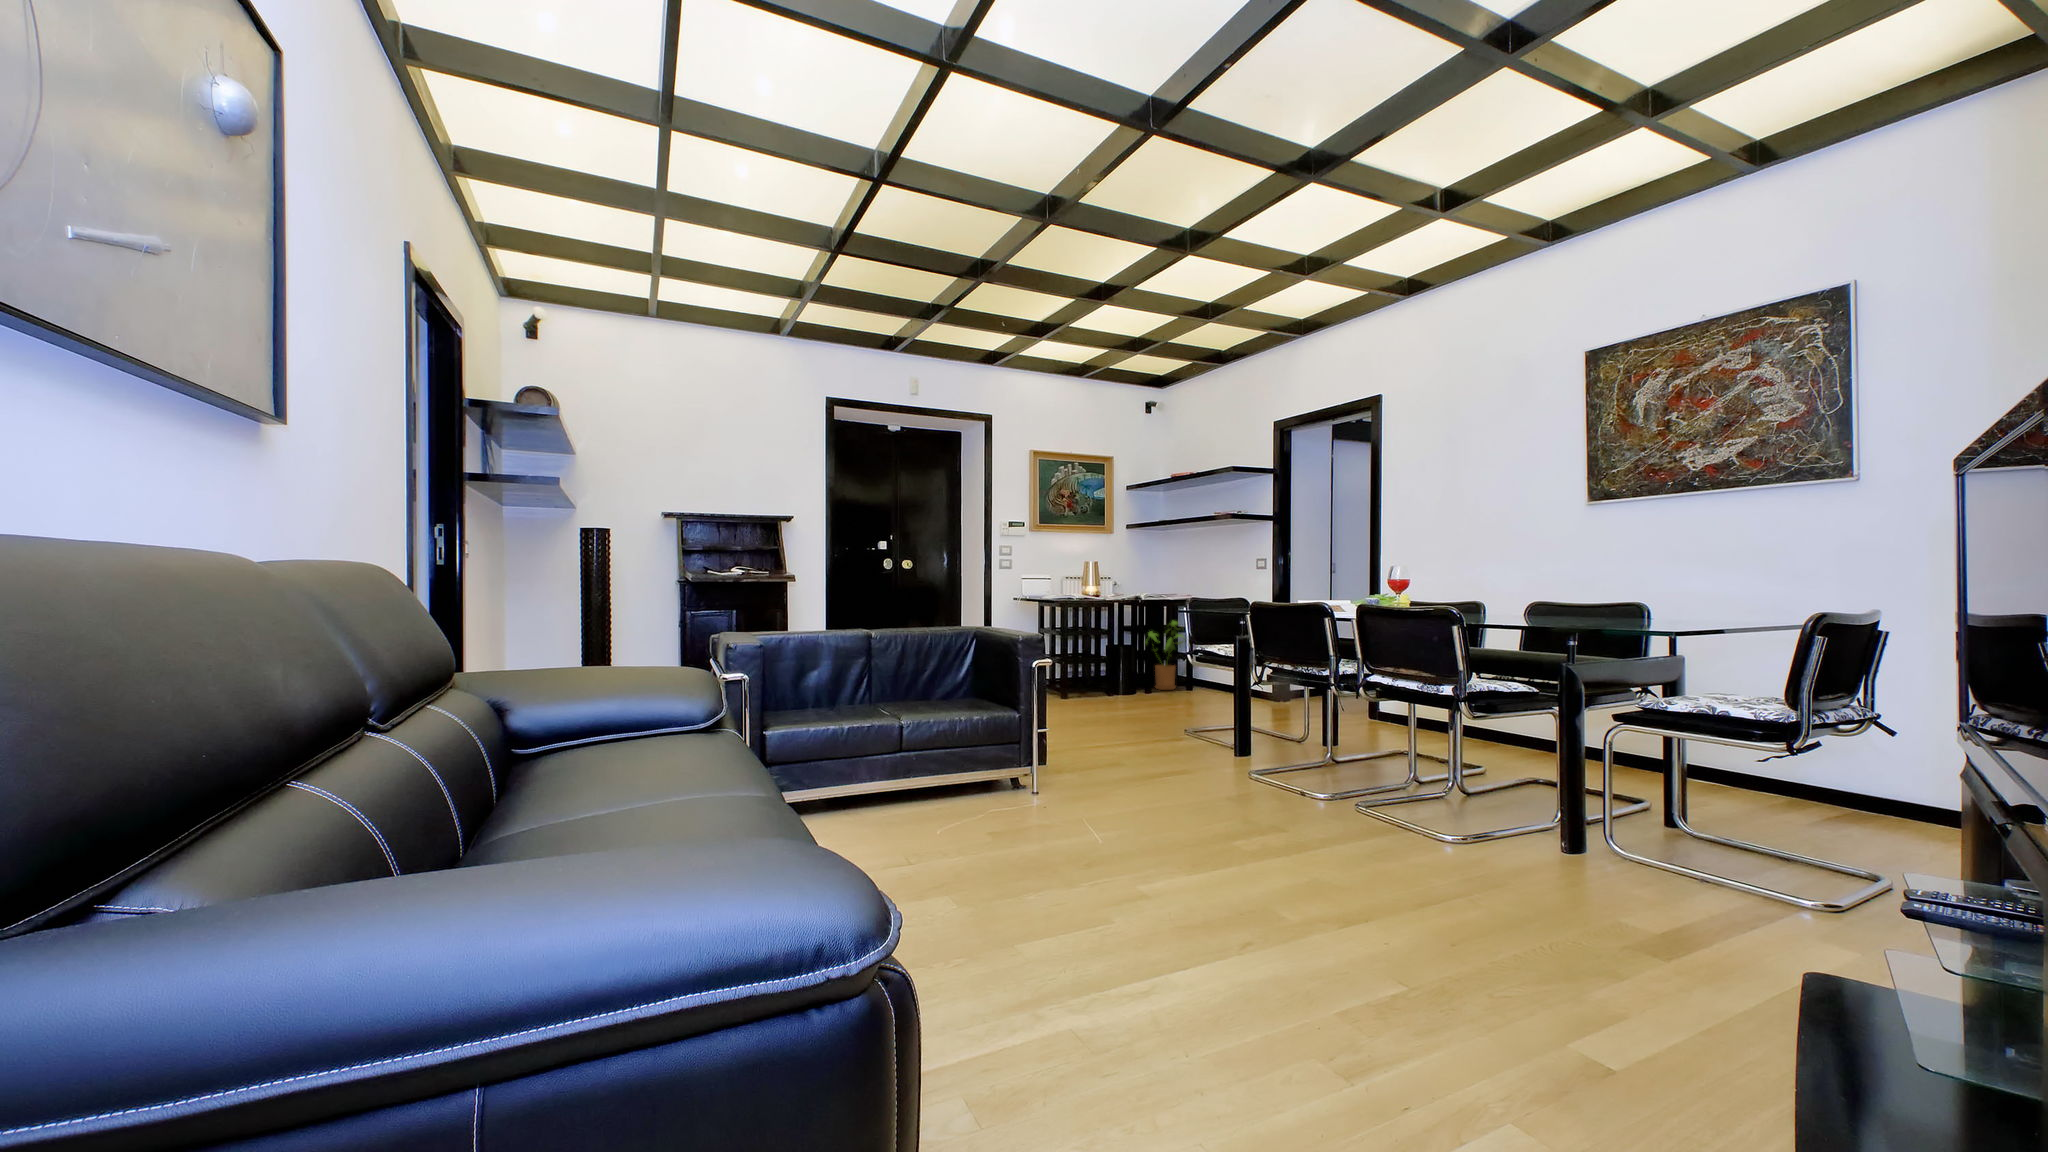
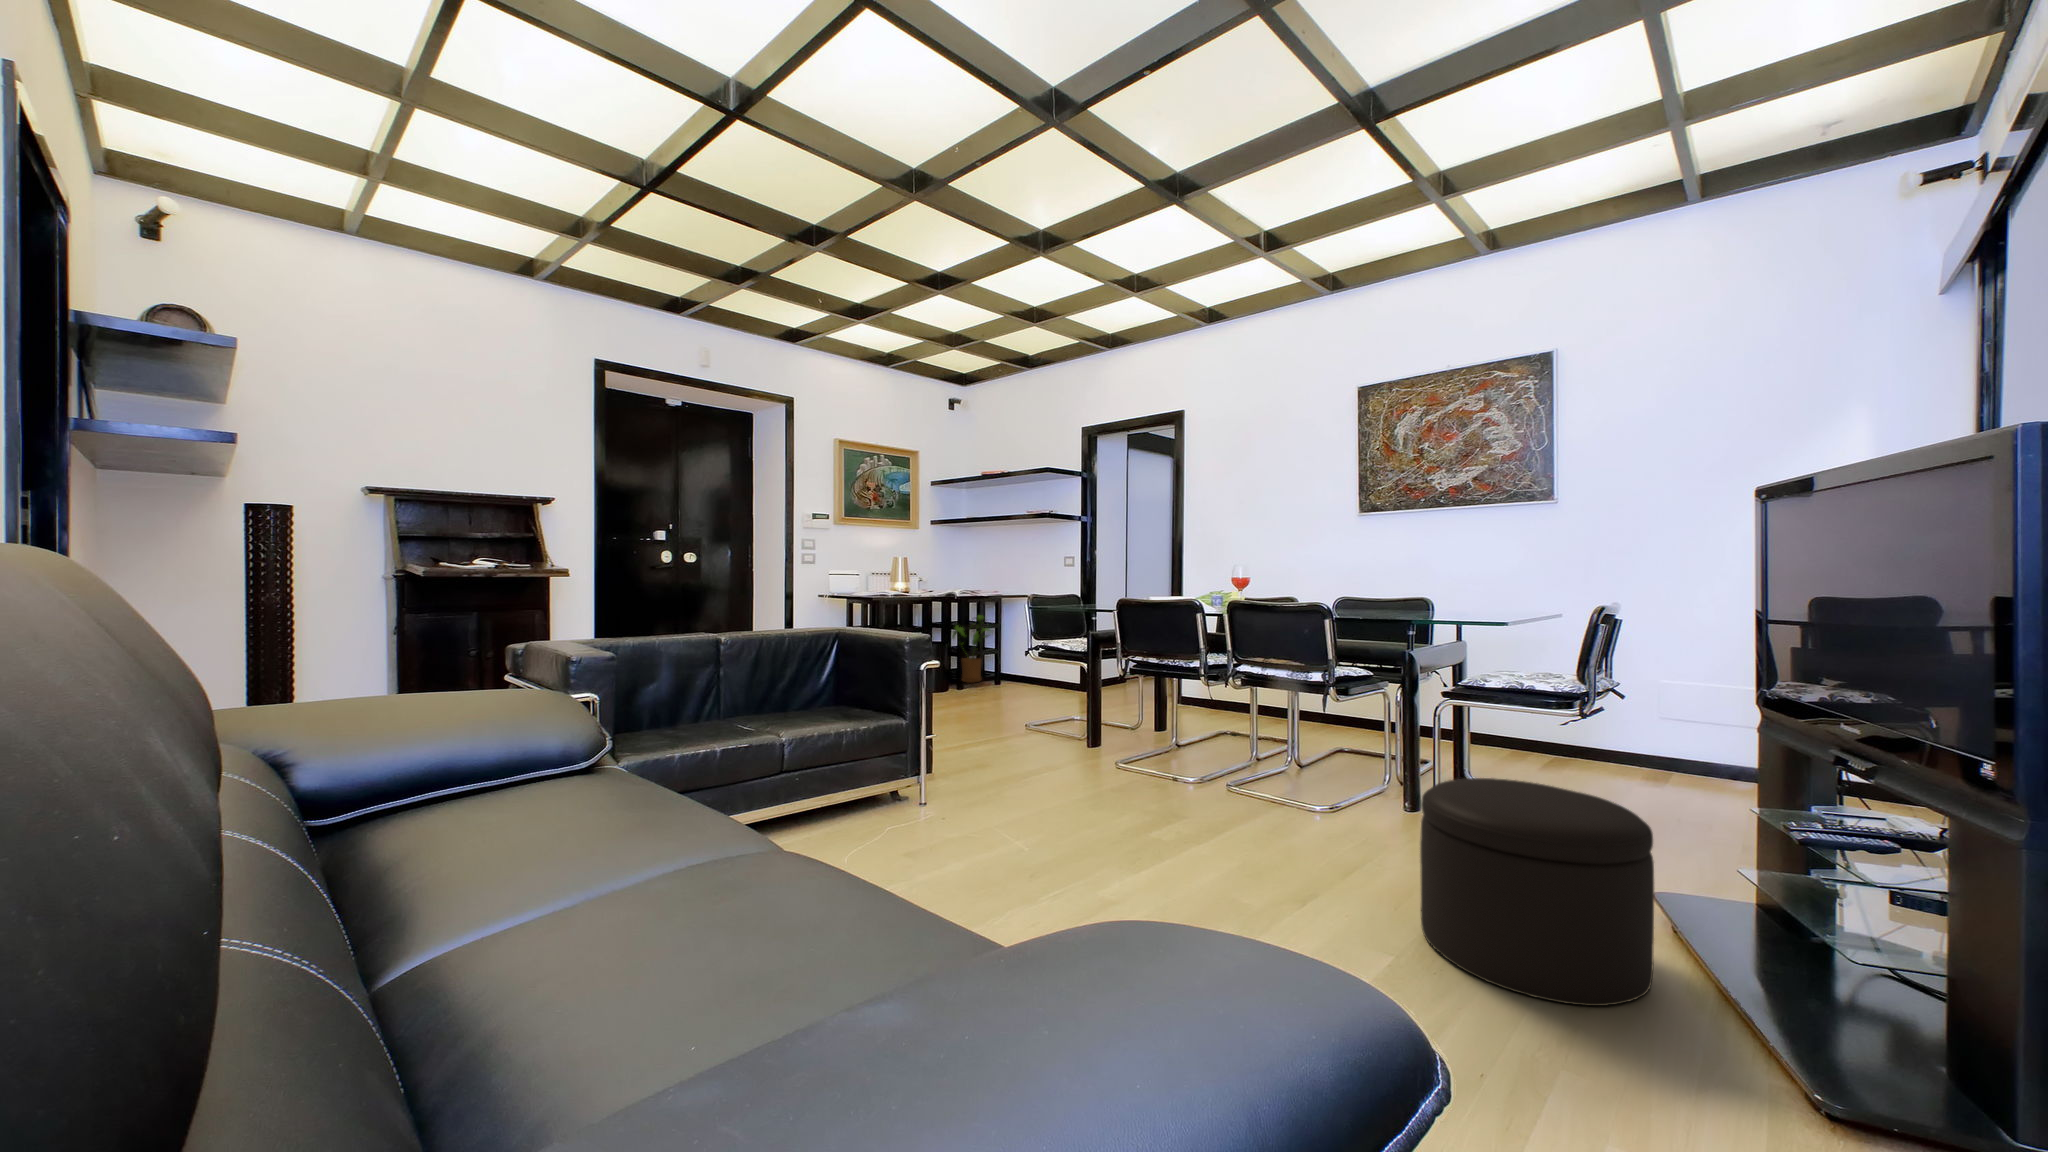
ottoman: none [1442,799,1698,1050] -> present [1420,778,1654,1006]

